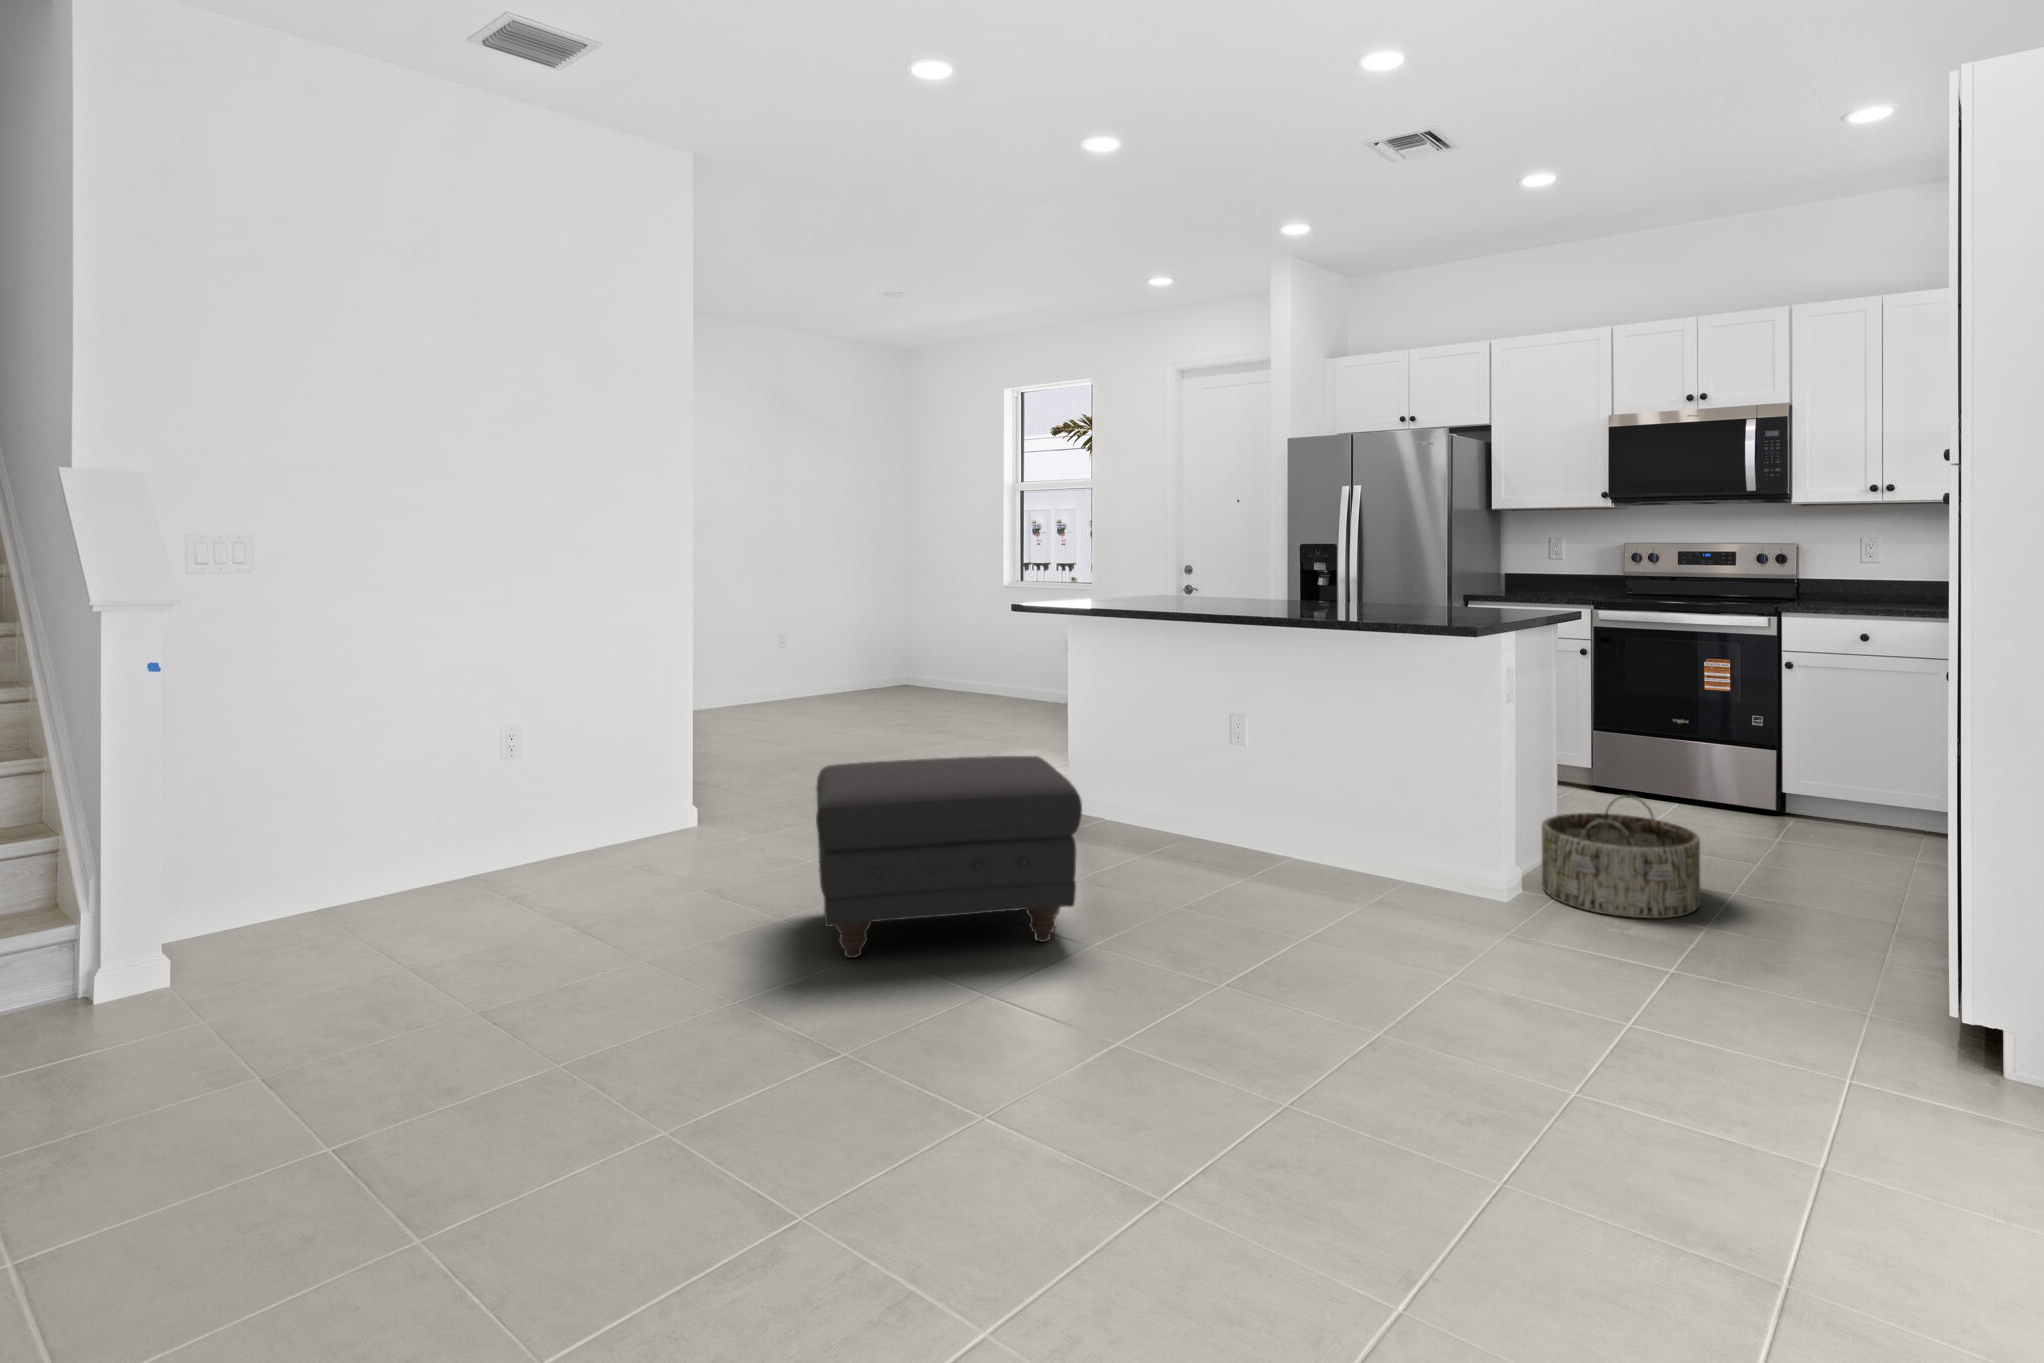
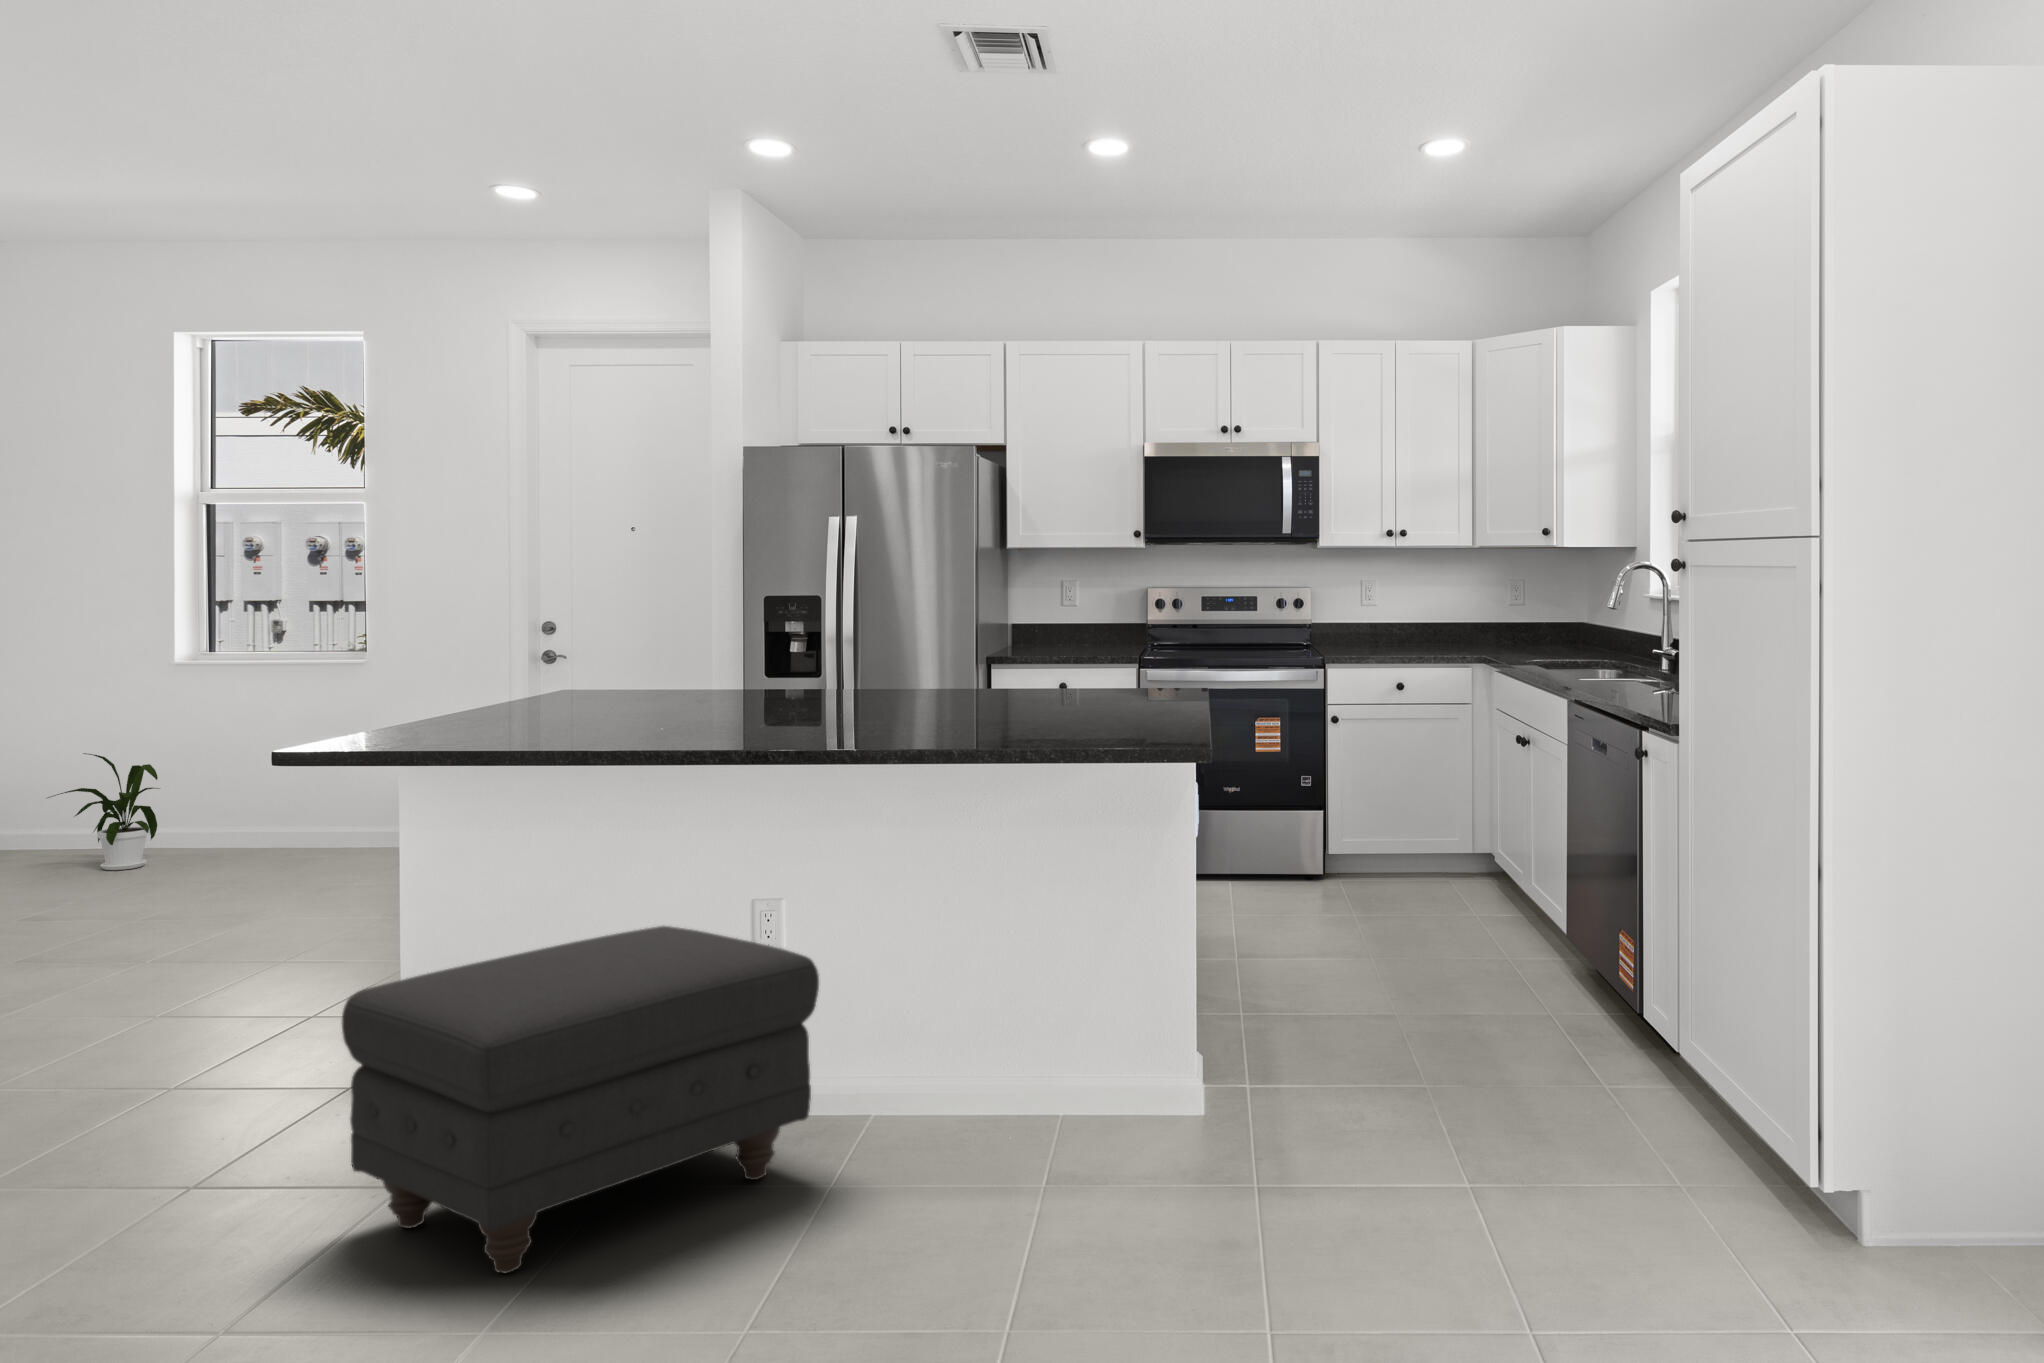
house plant: none [951,632,1008,701] -> present [48,753,159,870]
basket: present [1542,795,1700,918] -> none [1211,873,1367,1003]

